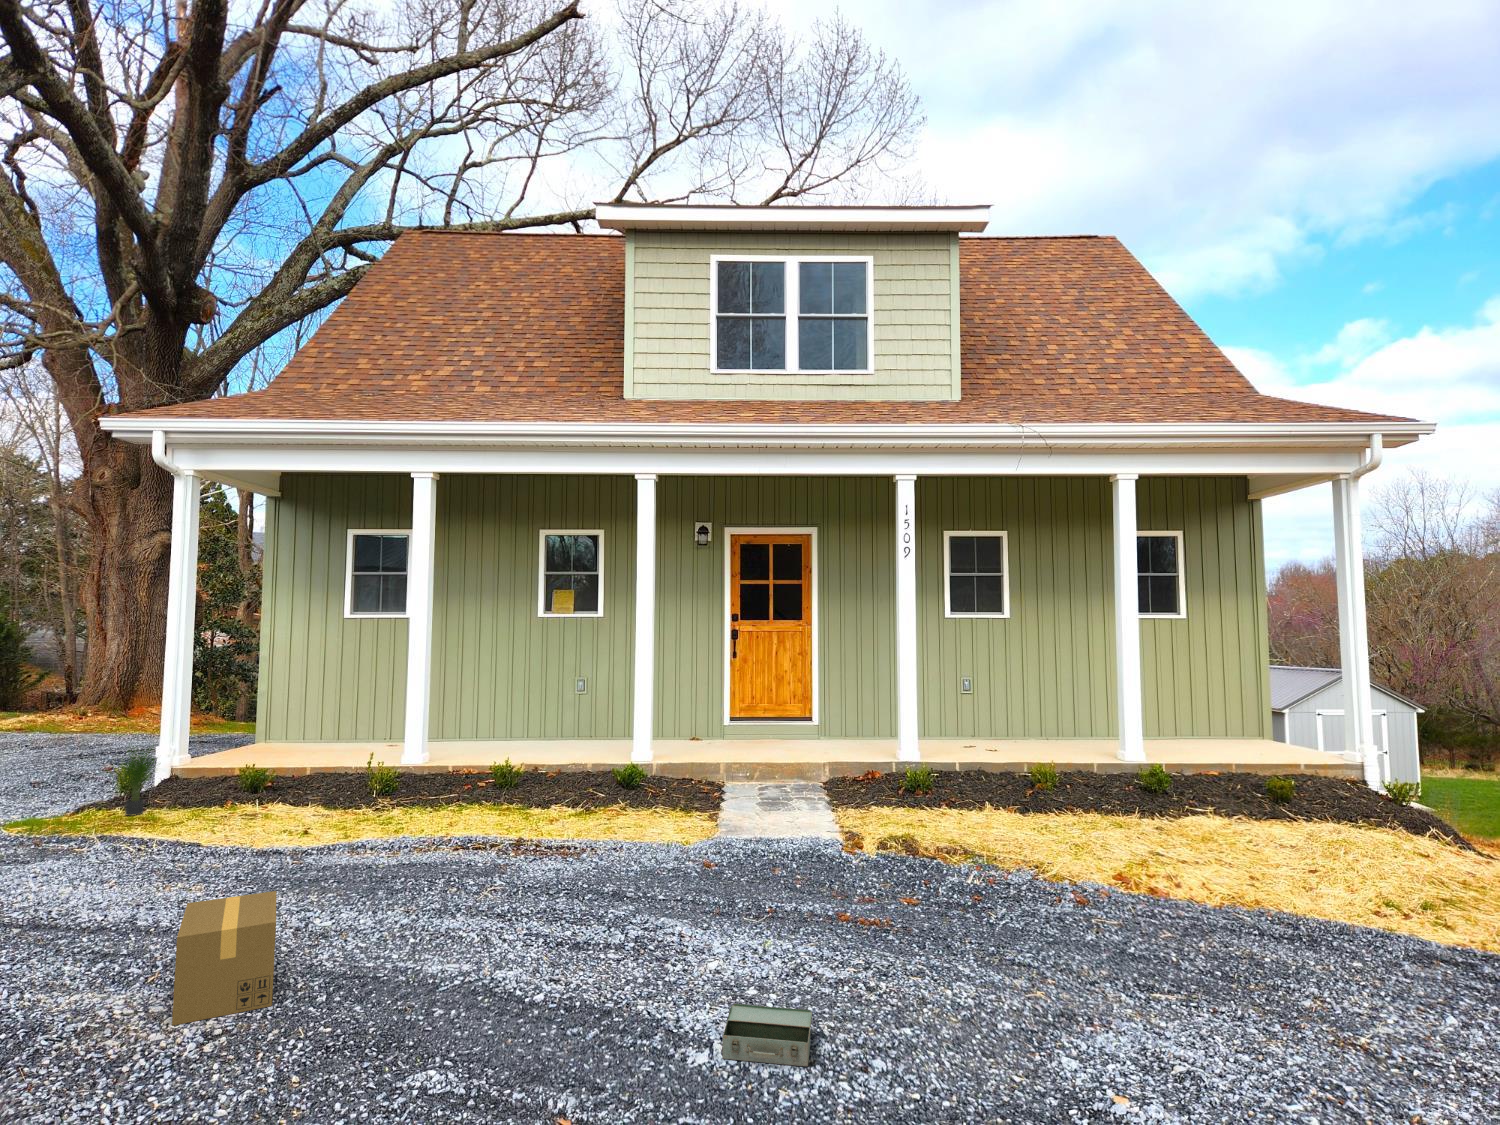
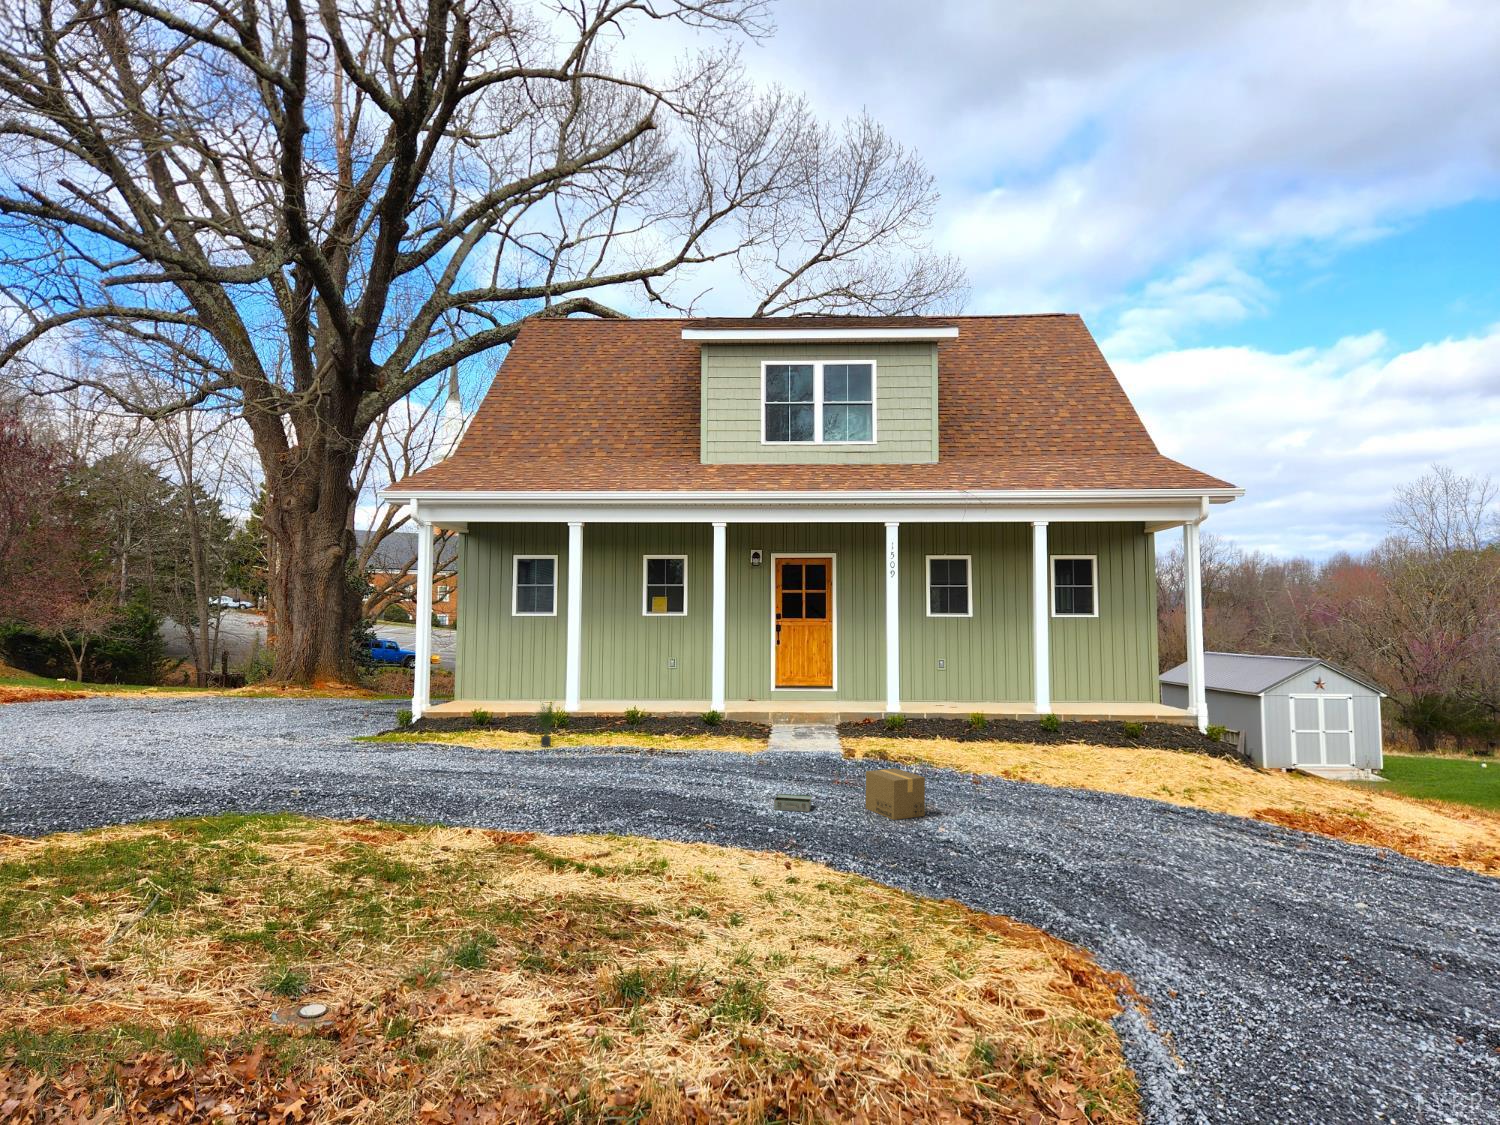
potted plant: present [117,750,154,816] -> present [538,703,555,747]
cardboard box: present [172,891,276,1026] -> present [866,768,925,820]

